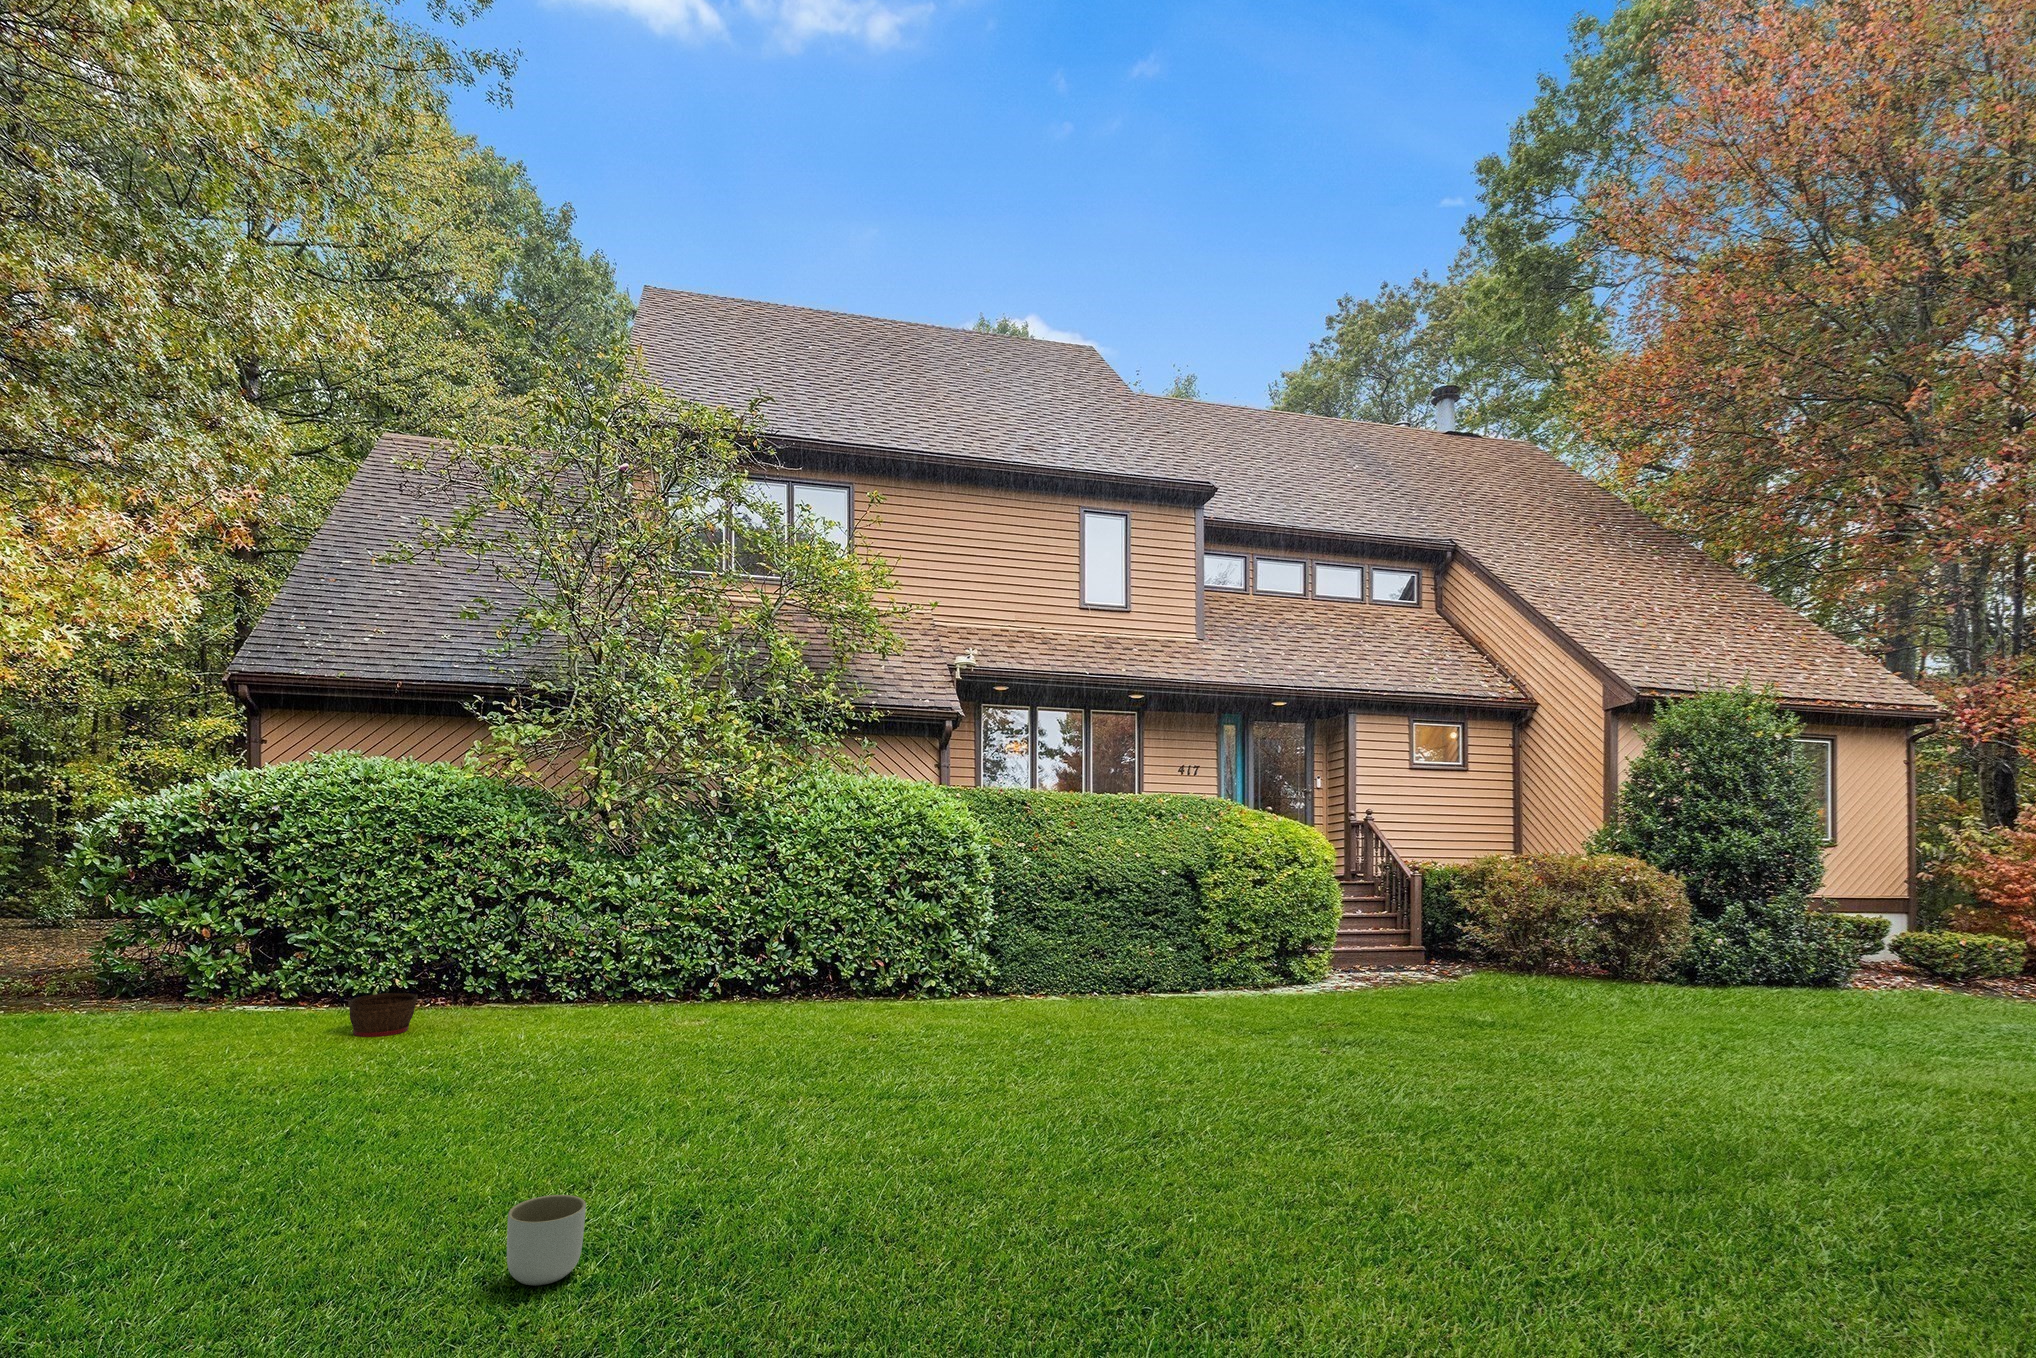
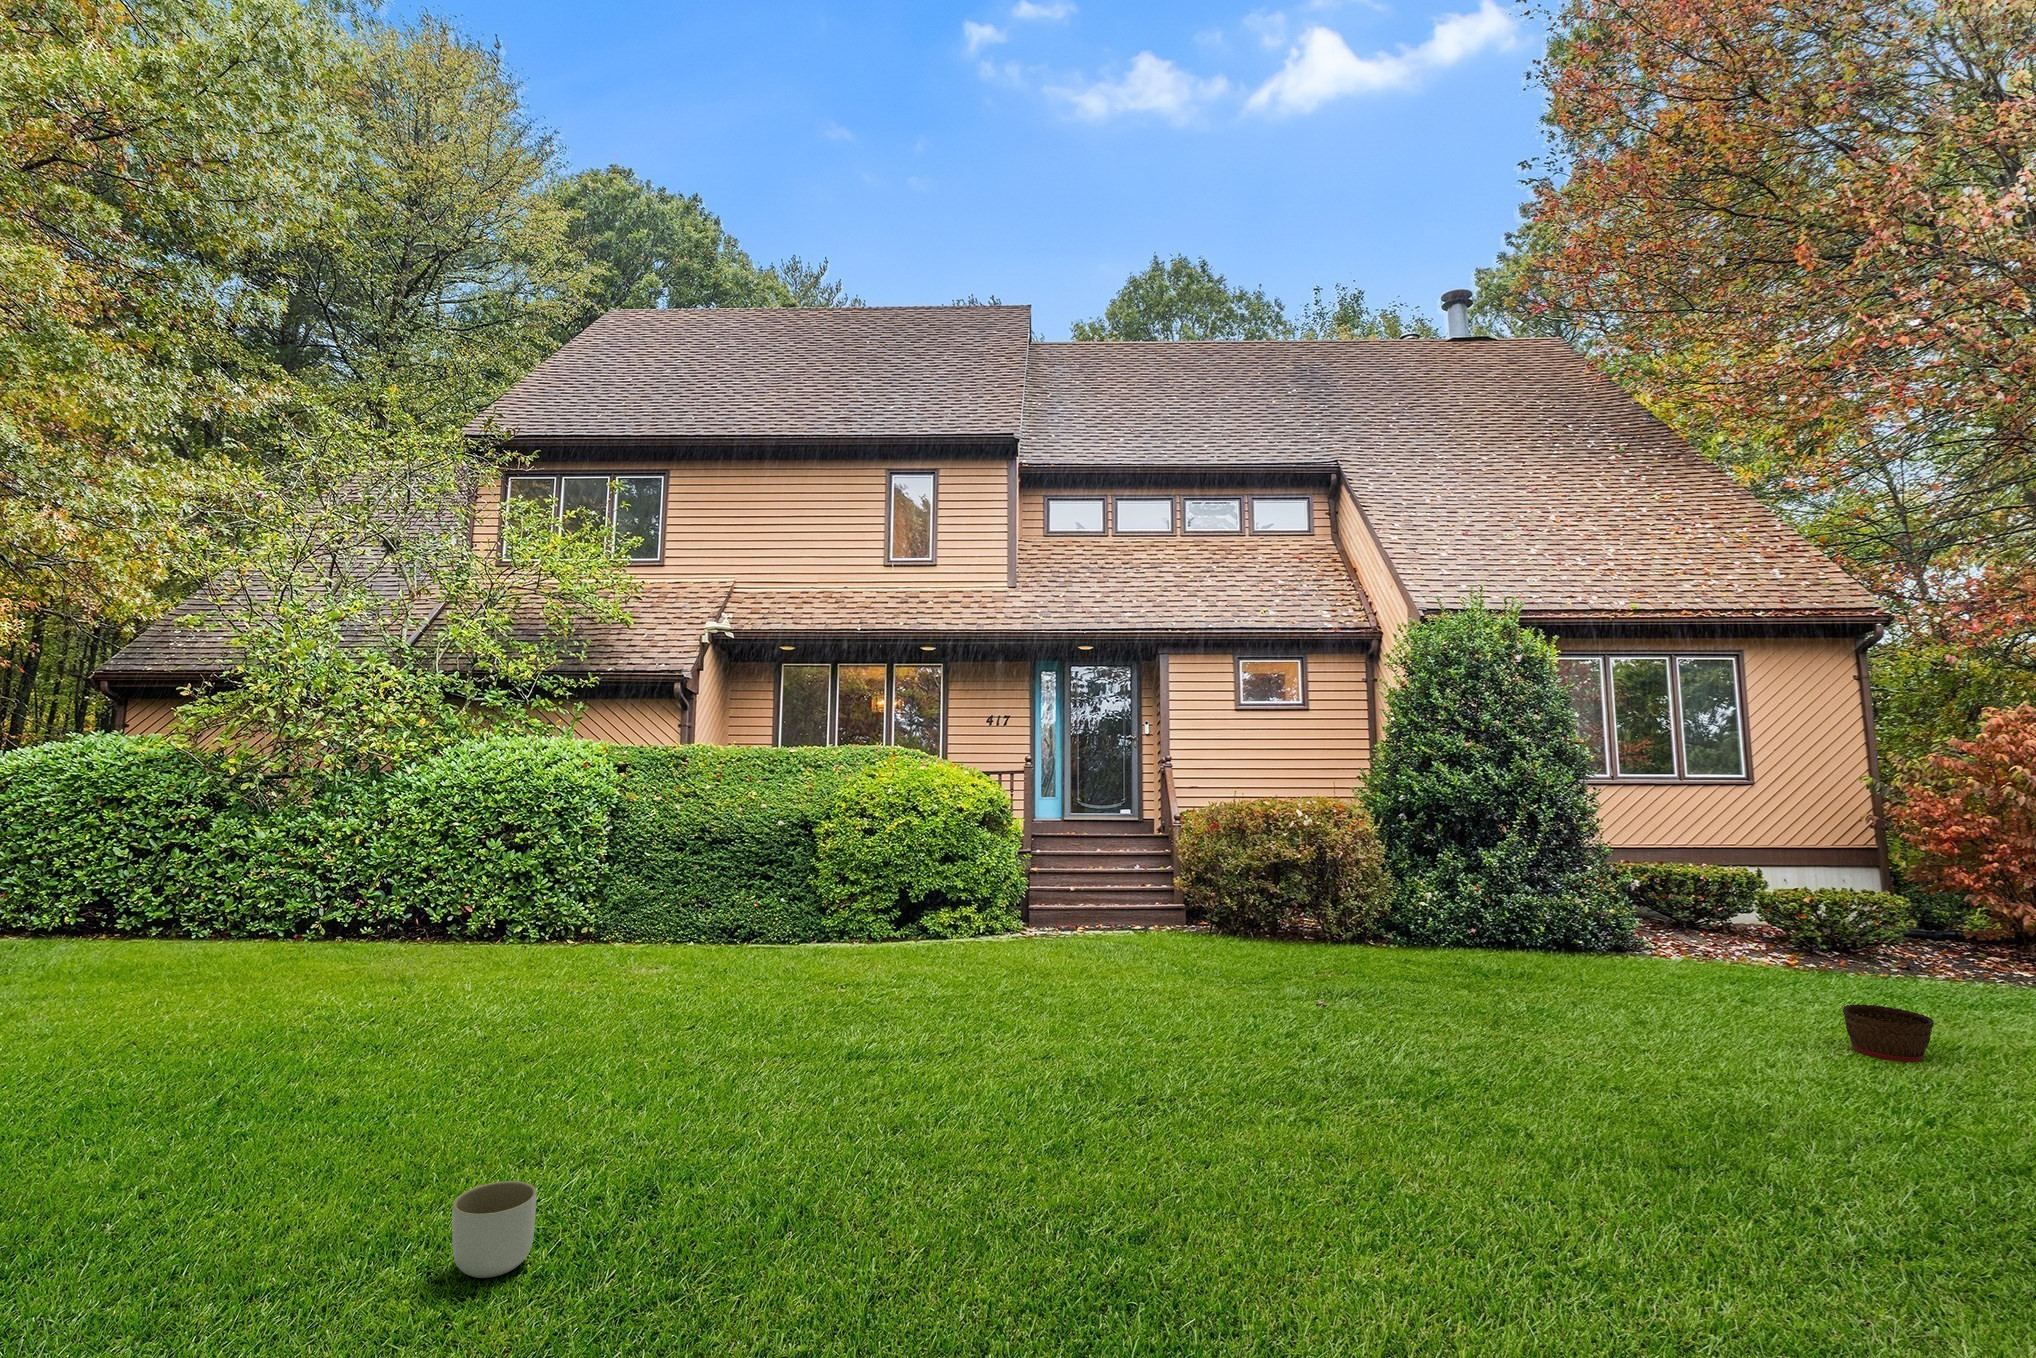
basket: present [348,993,418,1037] -> present [1842,1004,1934,1062]

